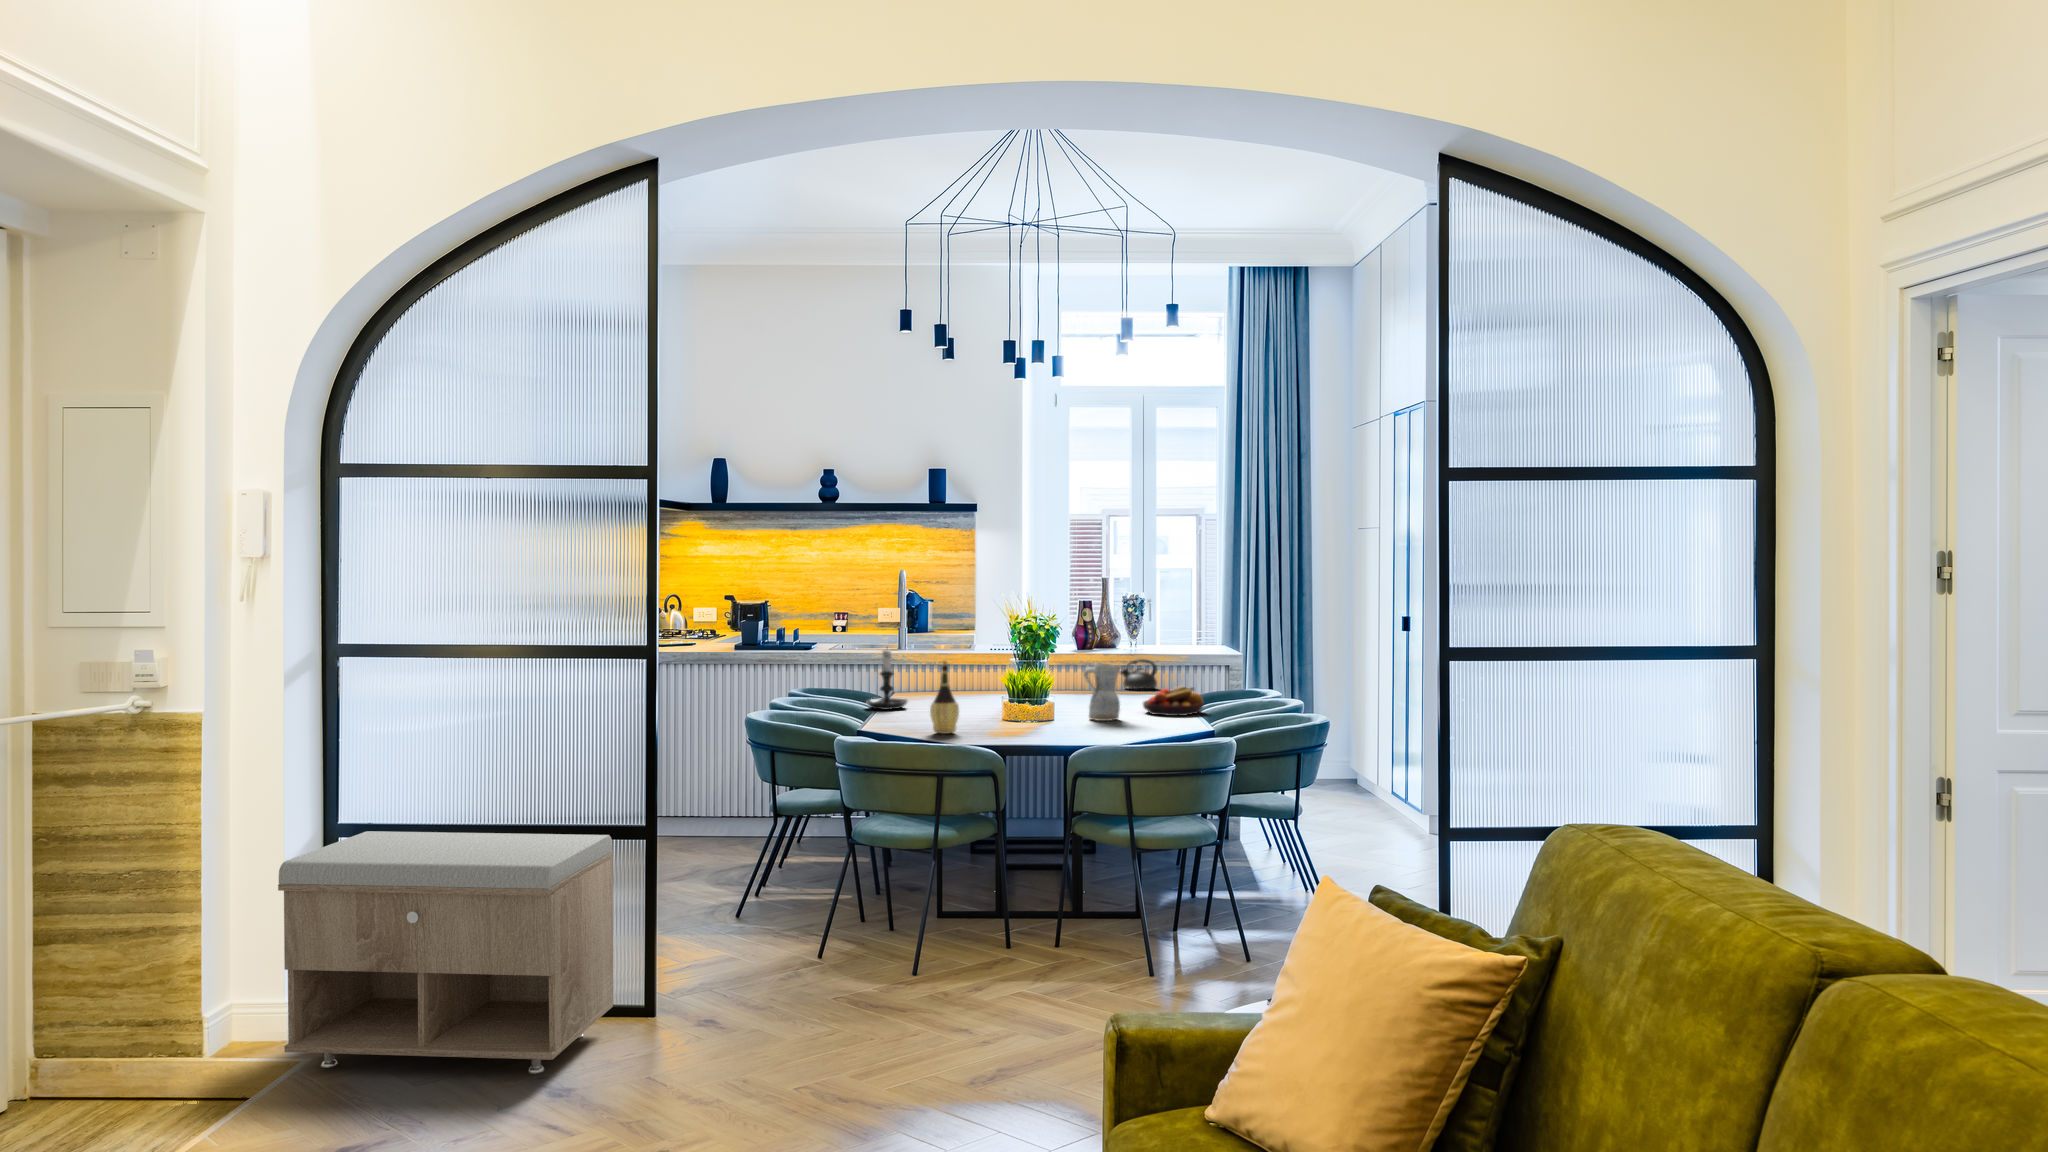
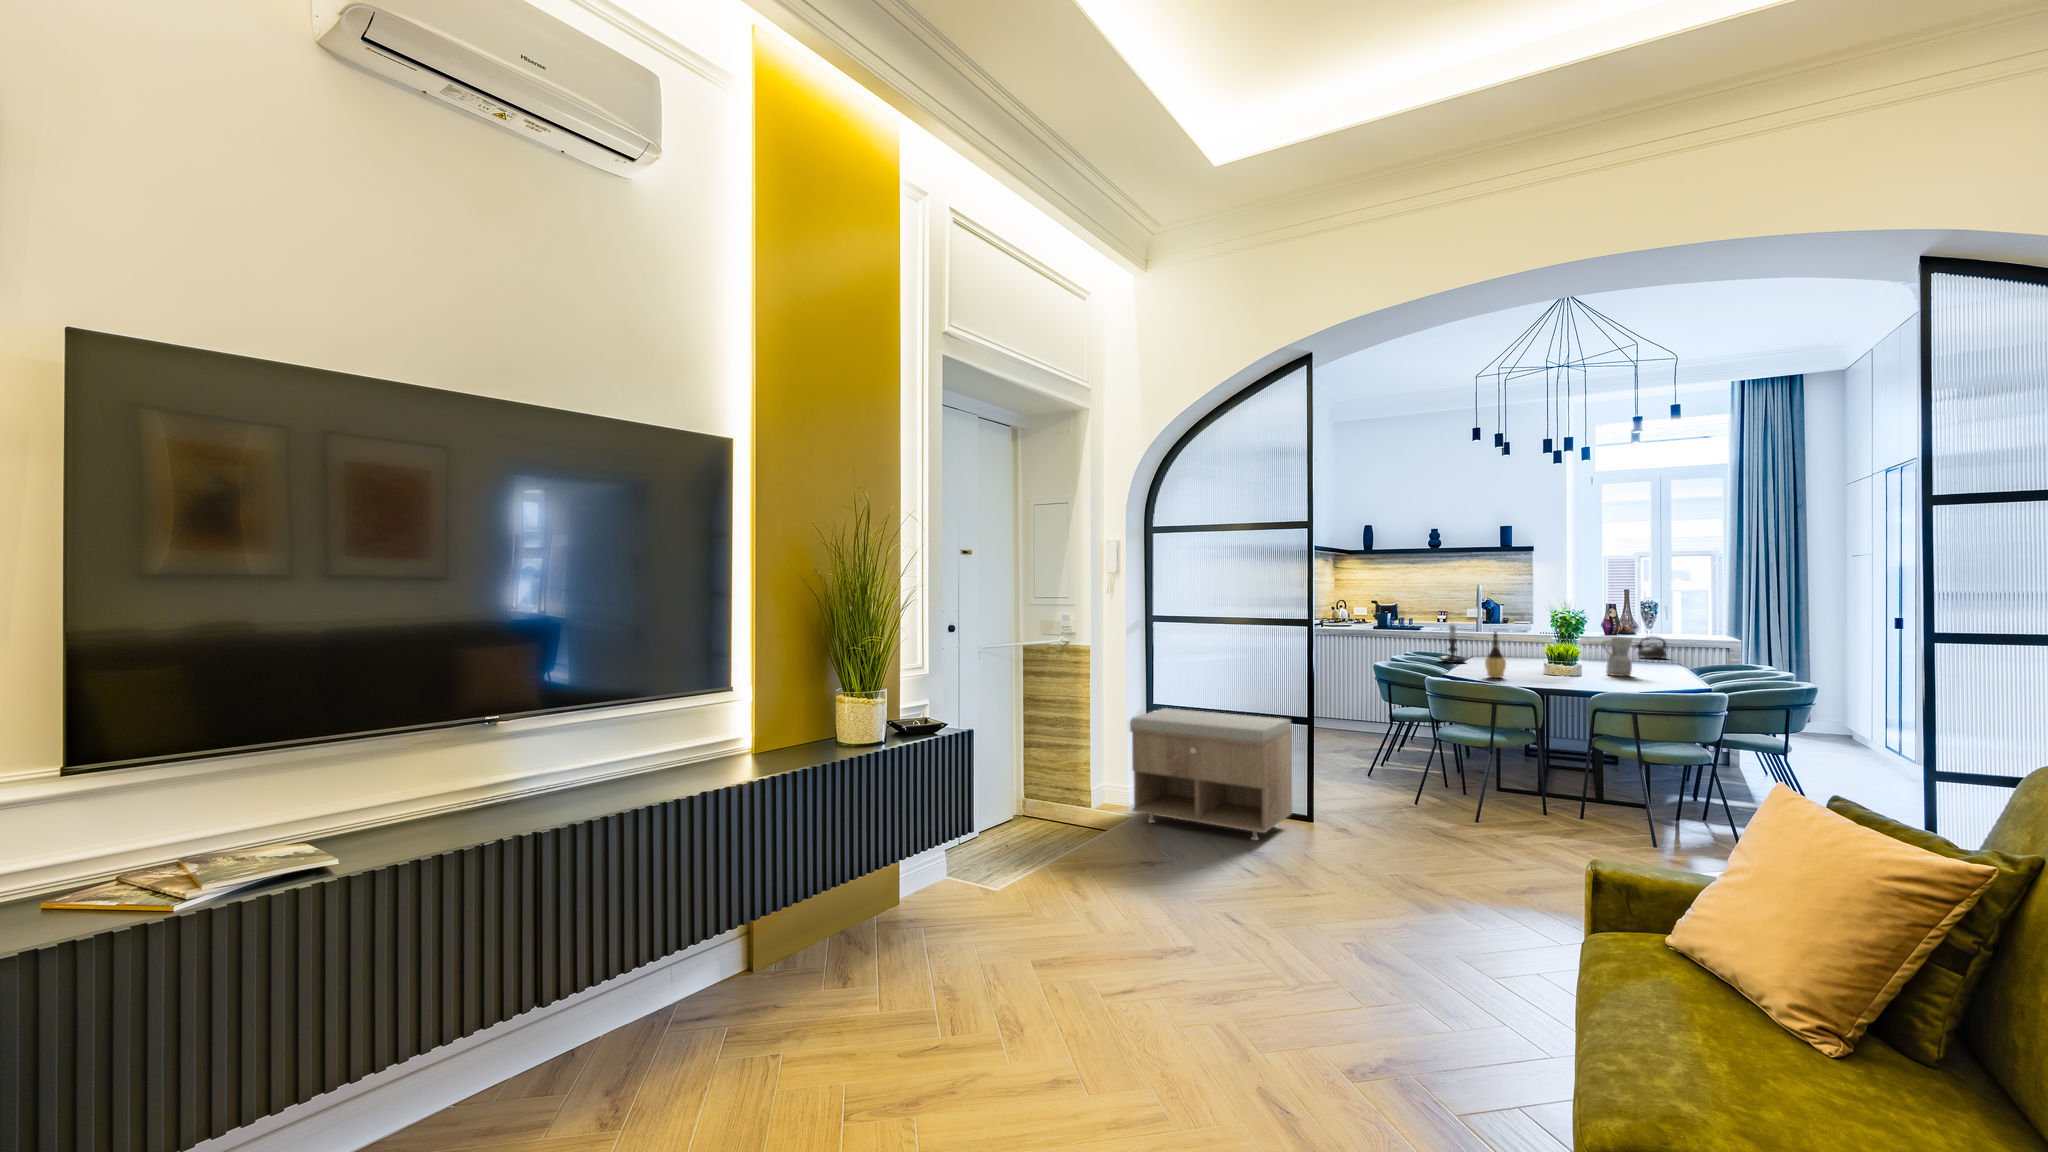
fruit bowl: present [1143,686,1204,716] -> none [1652,655,1705,676]

